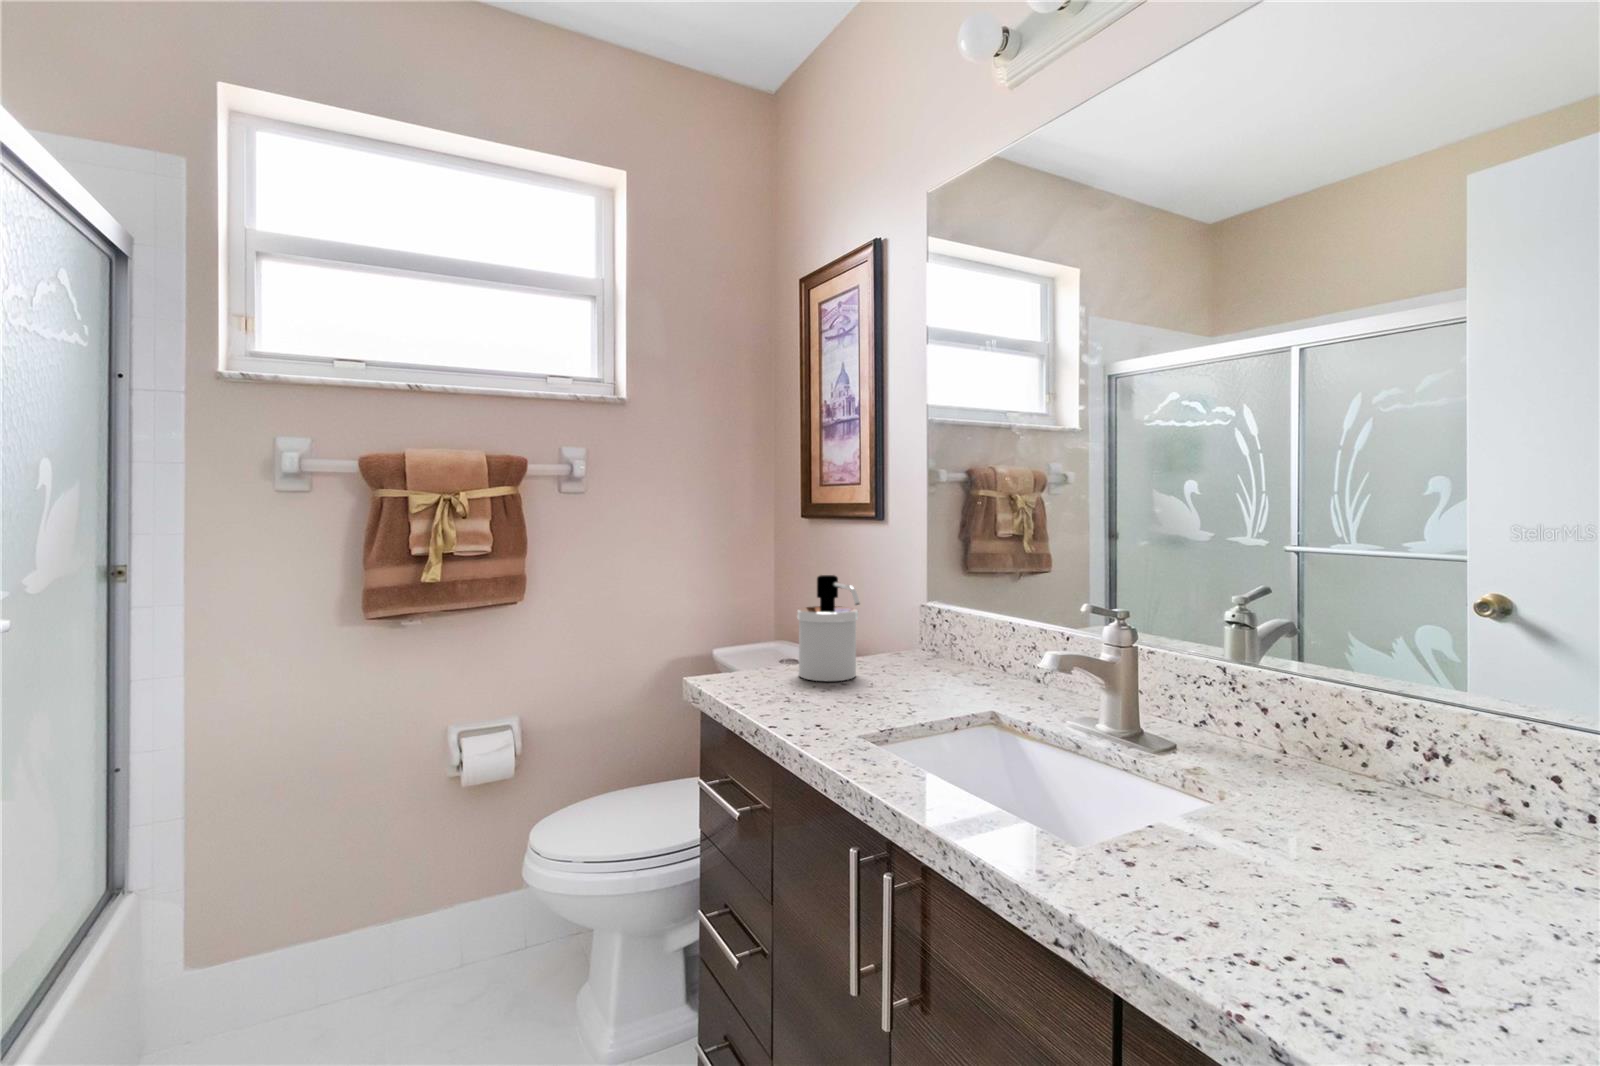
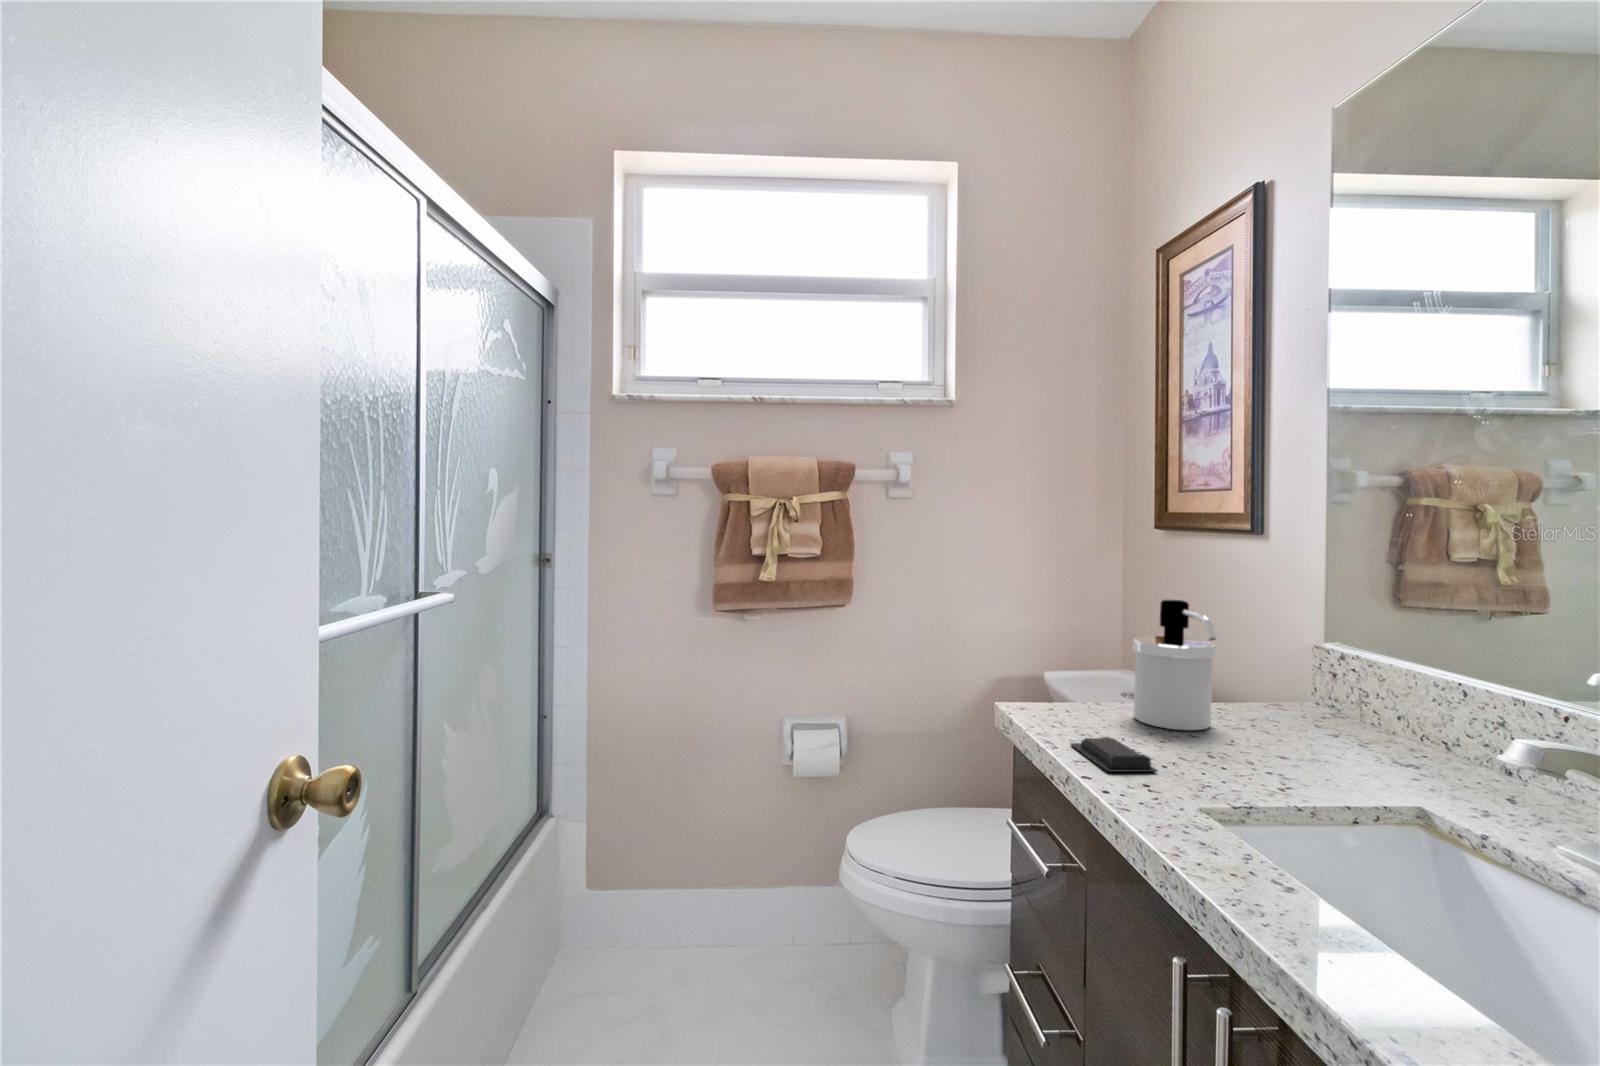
soap bar: none [754,693,825,719] -> present [1071,737,1157,772]

